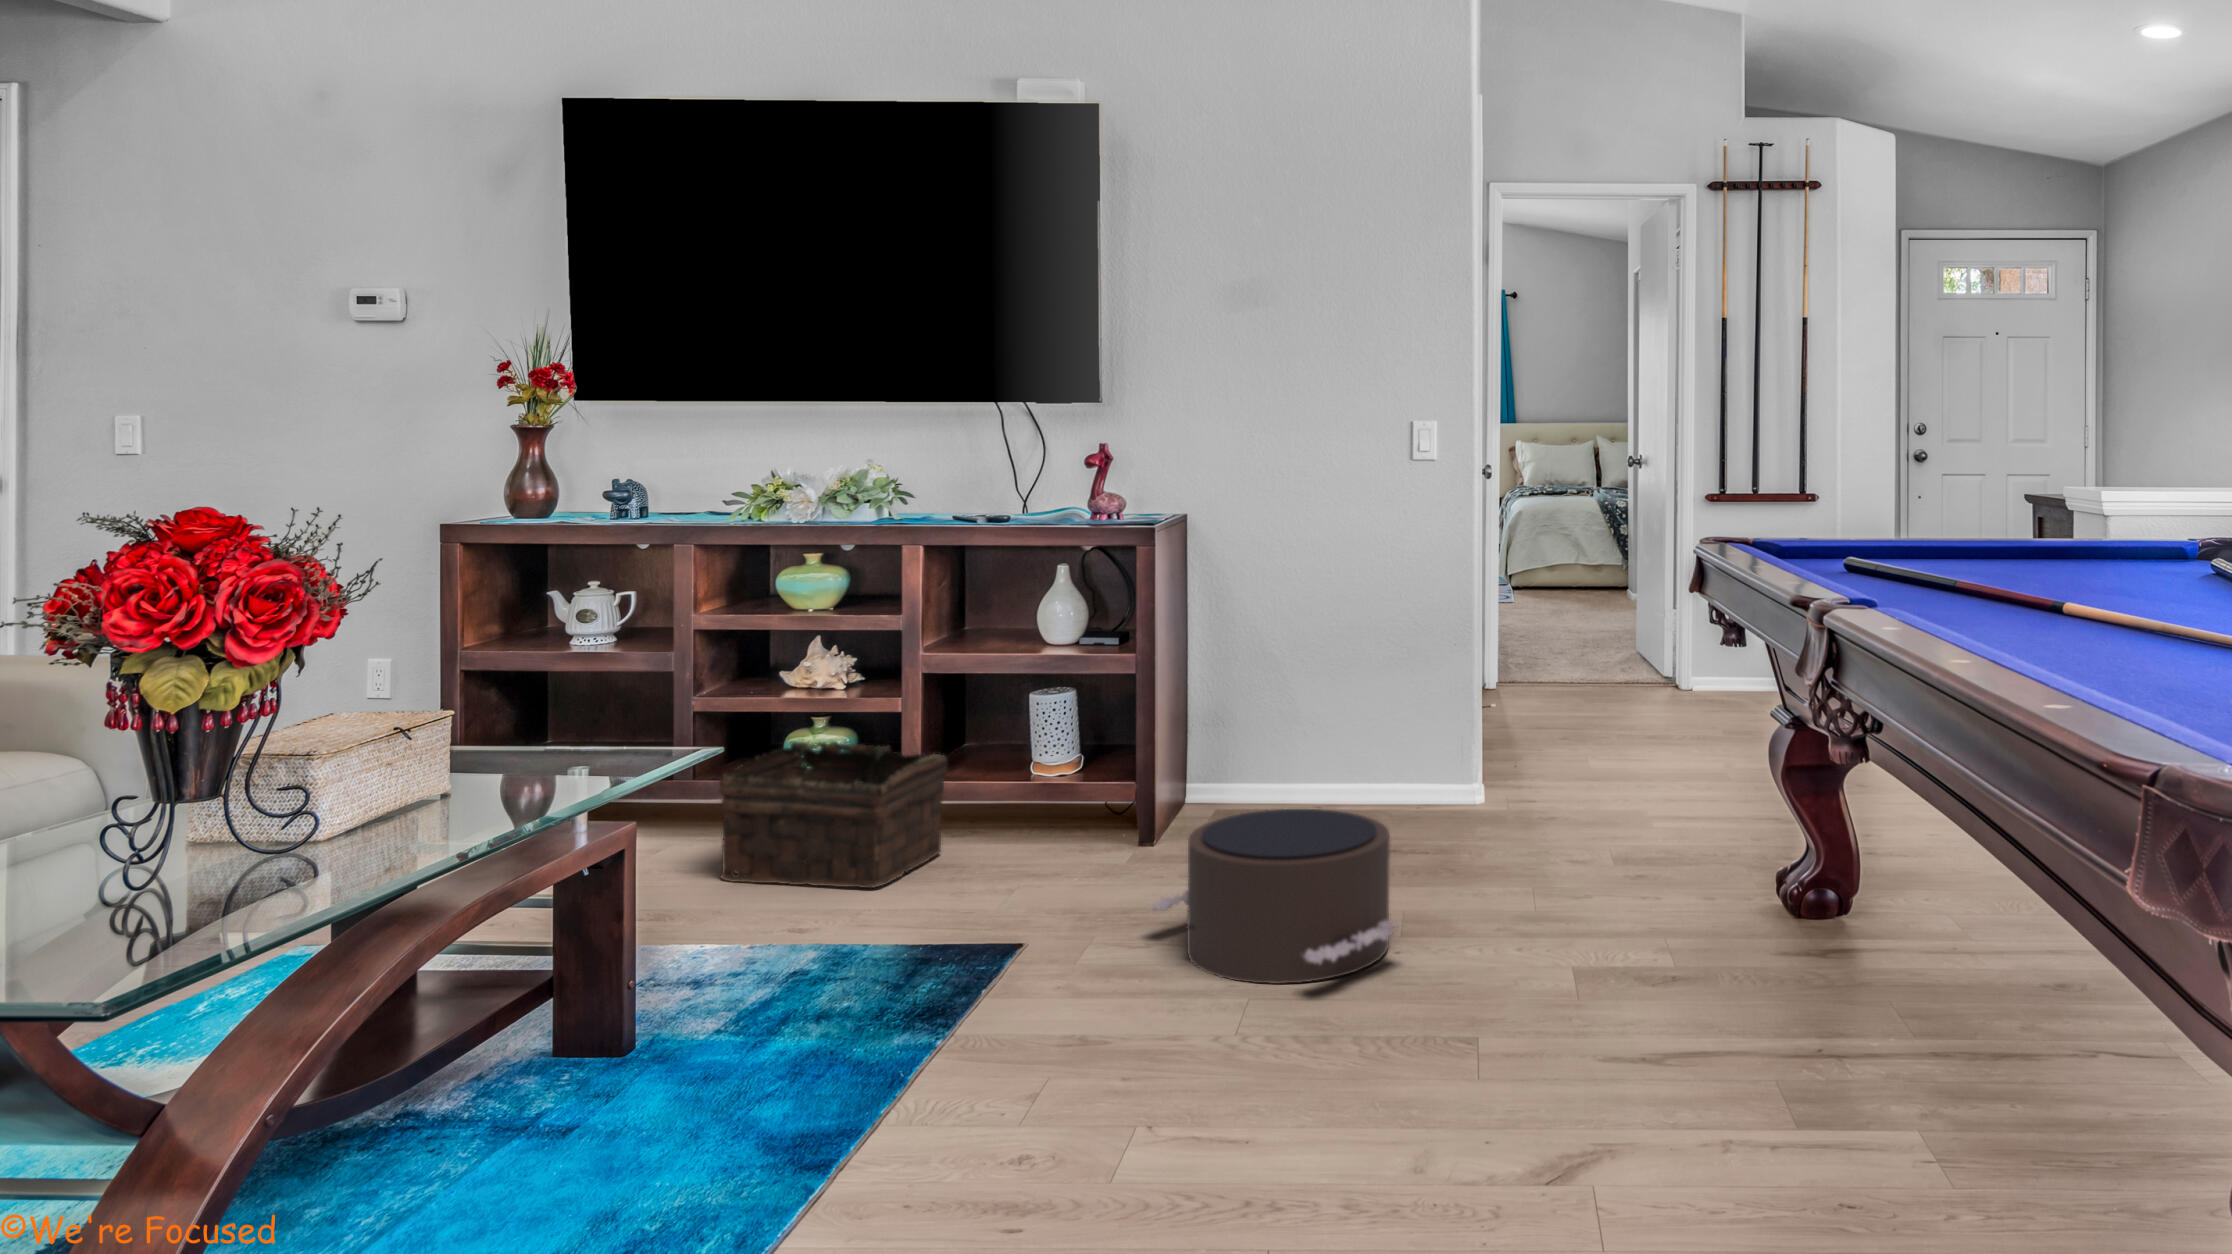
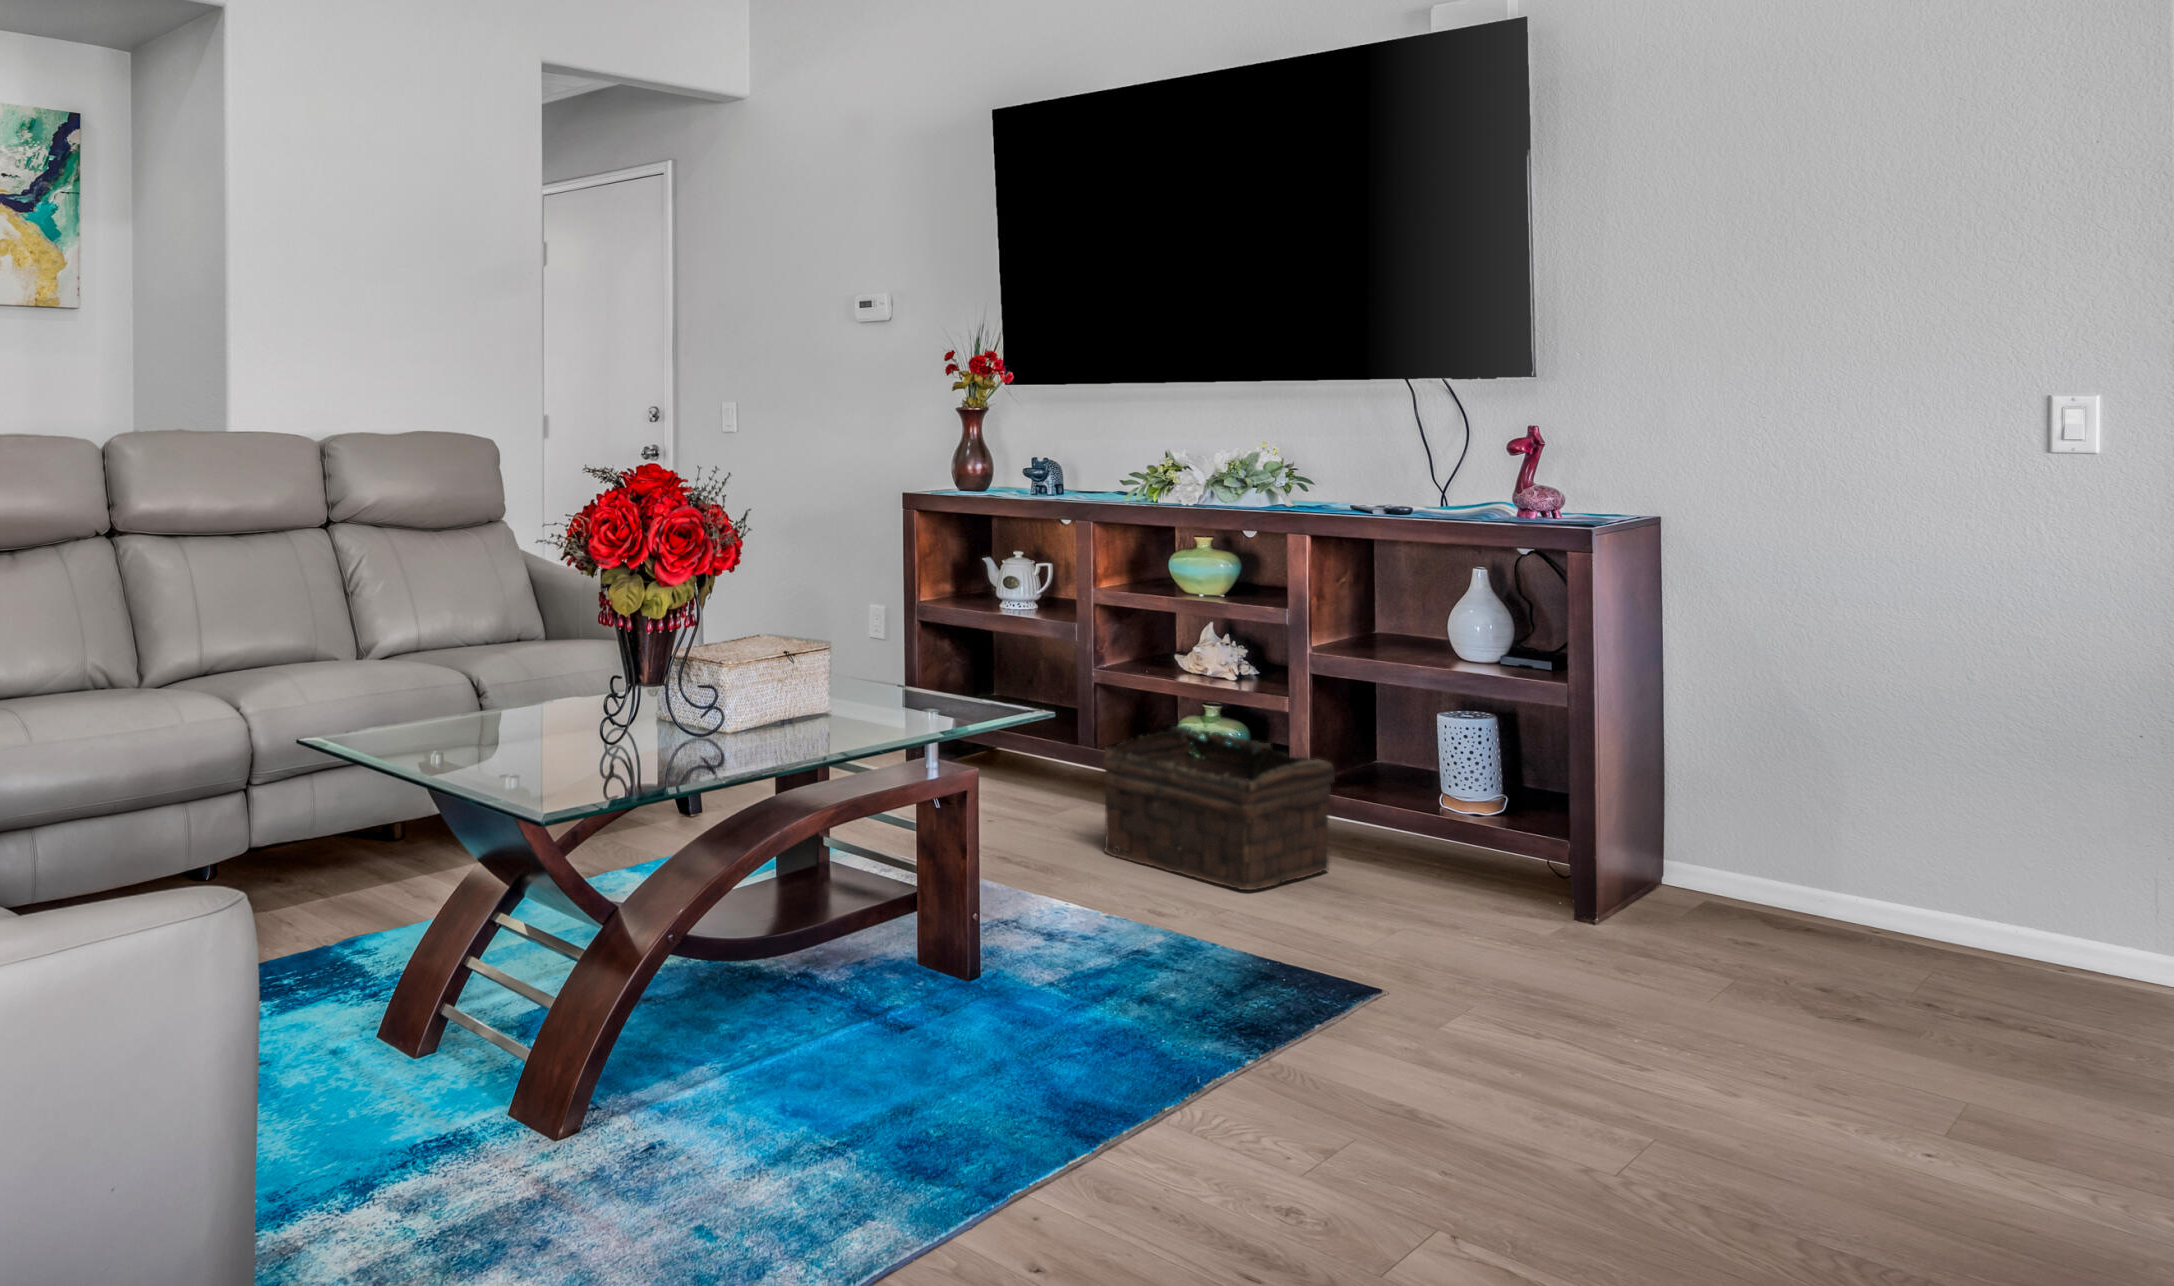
pouf: present [1149,809,1397,984] -> none [1537,886,1913,1129]

